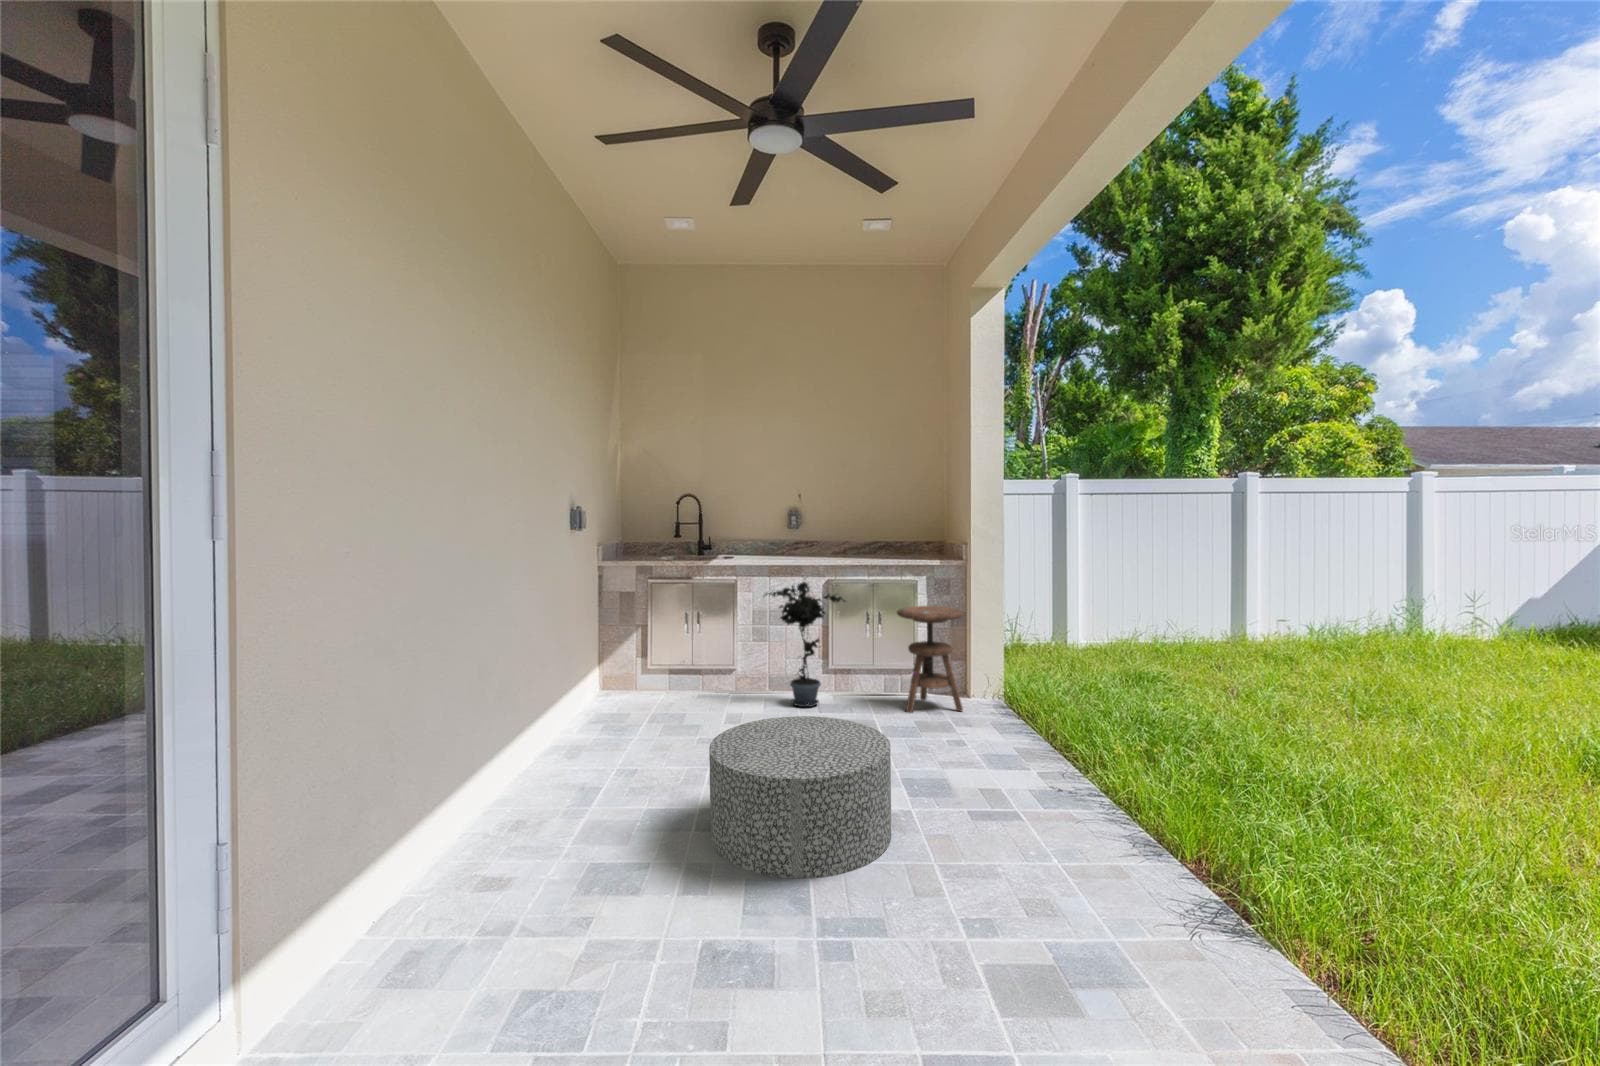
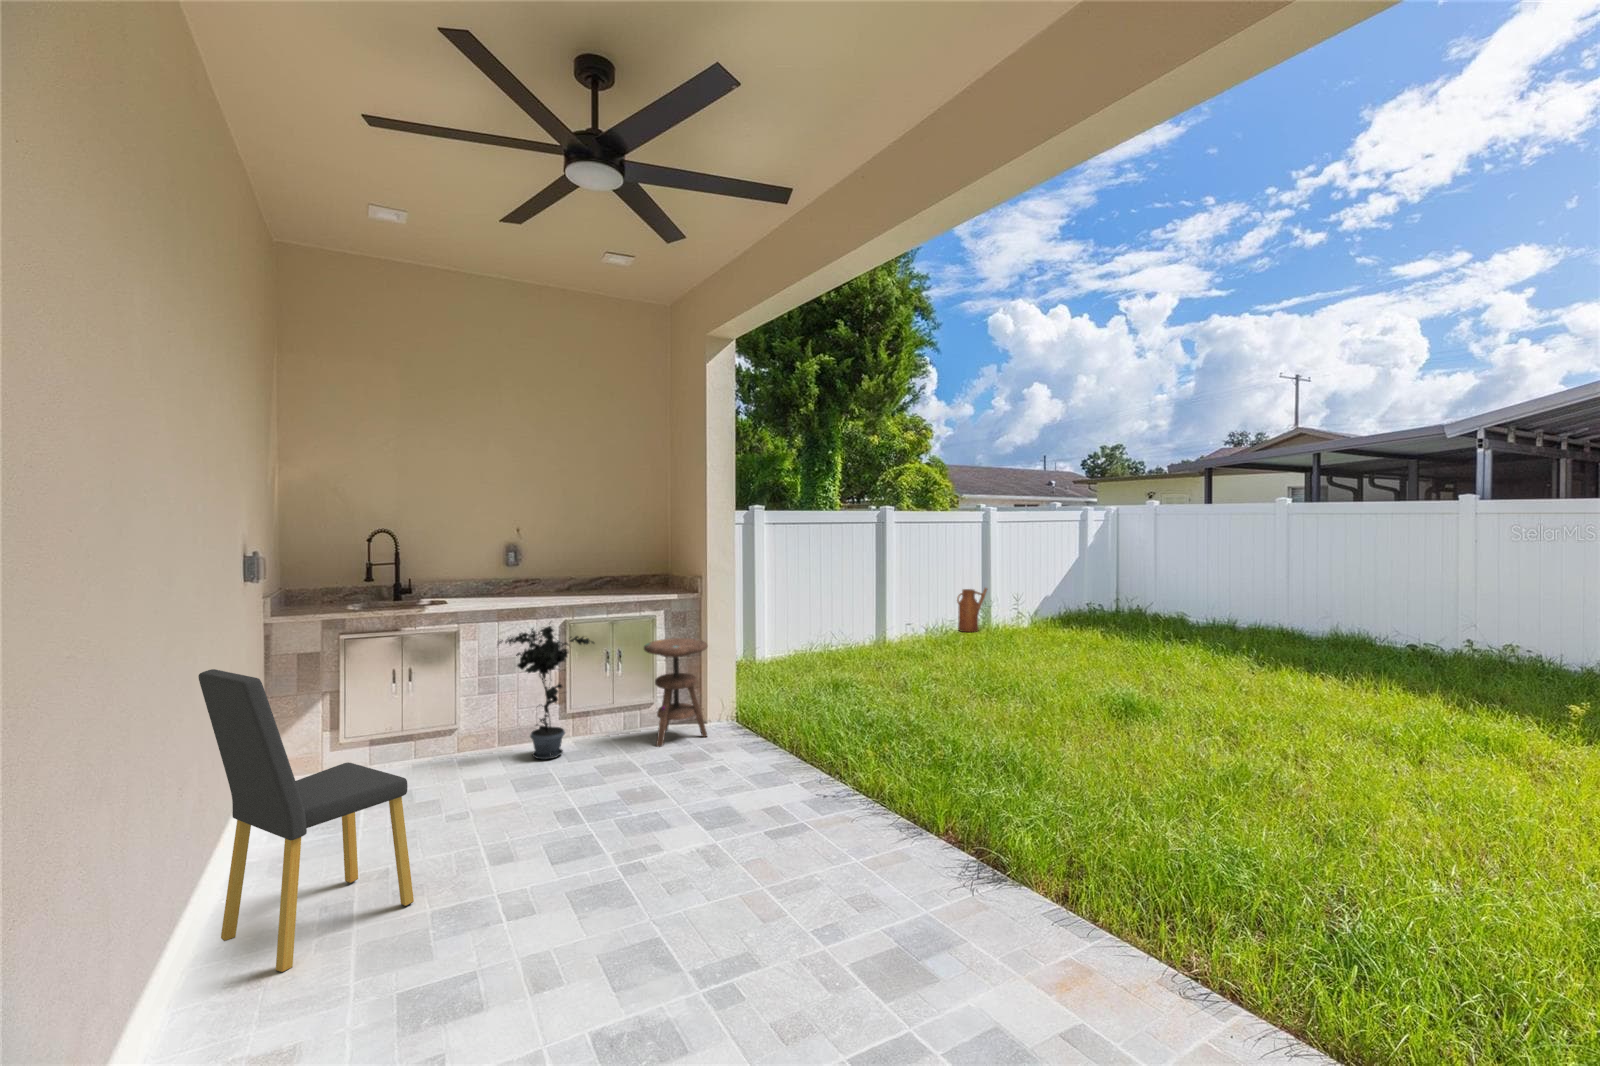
dining chair: none [502,579,638,813] -> present [198,669,414,972]
watering can: none [1362,581,1421,641] -> present [957,588,987,632]
ottoman: present [709,716,891,878] -> none [537,773,726,956]

